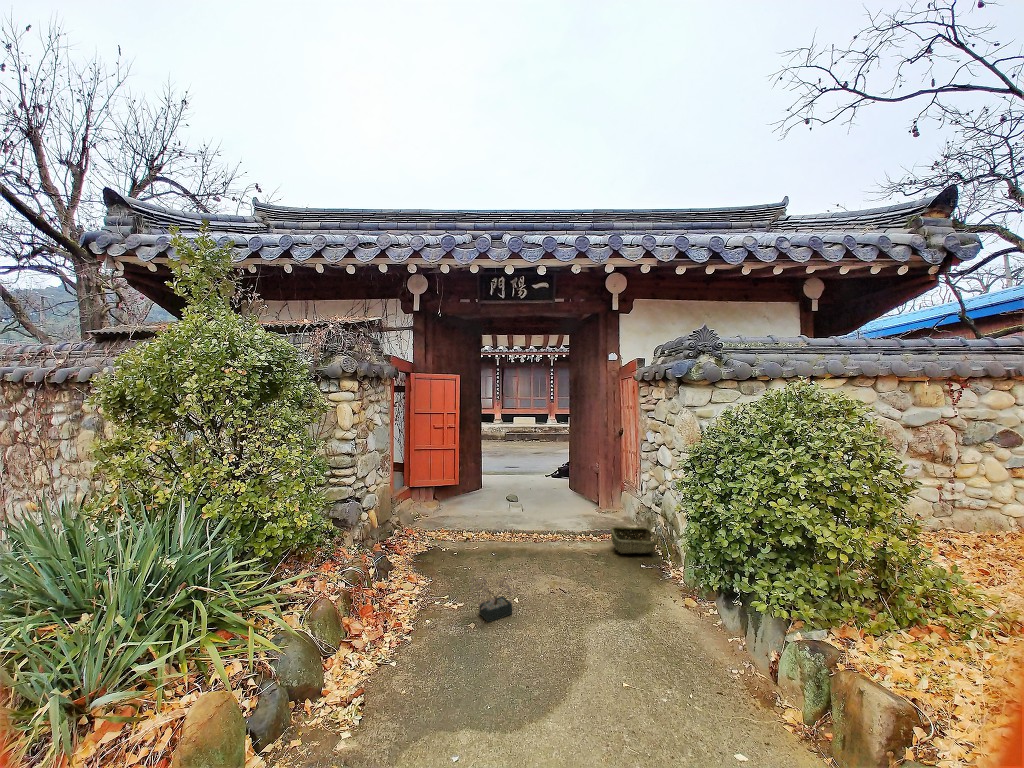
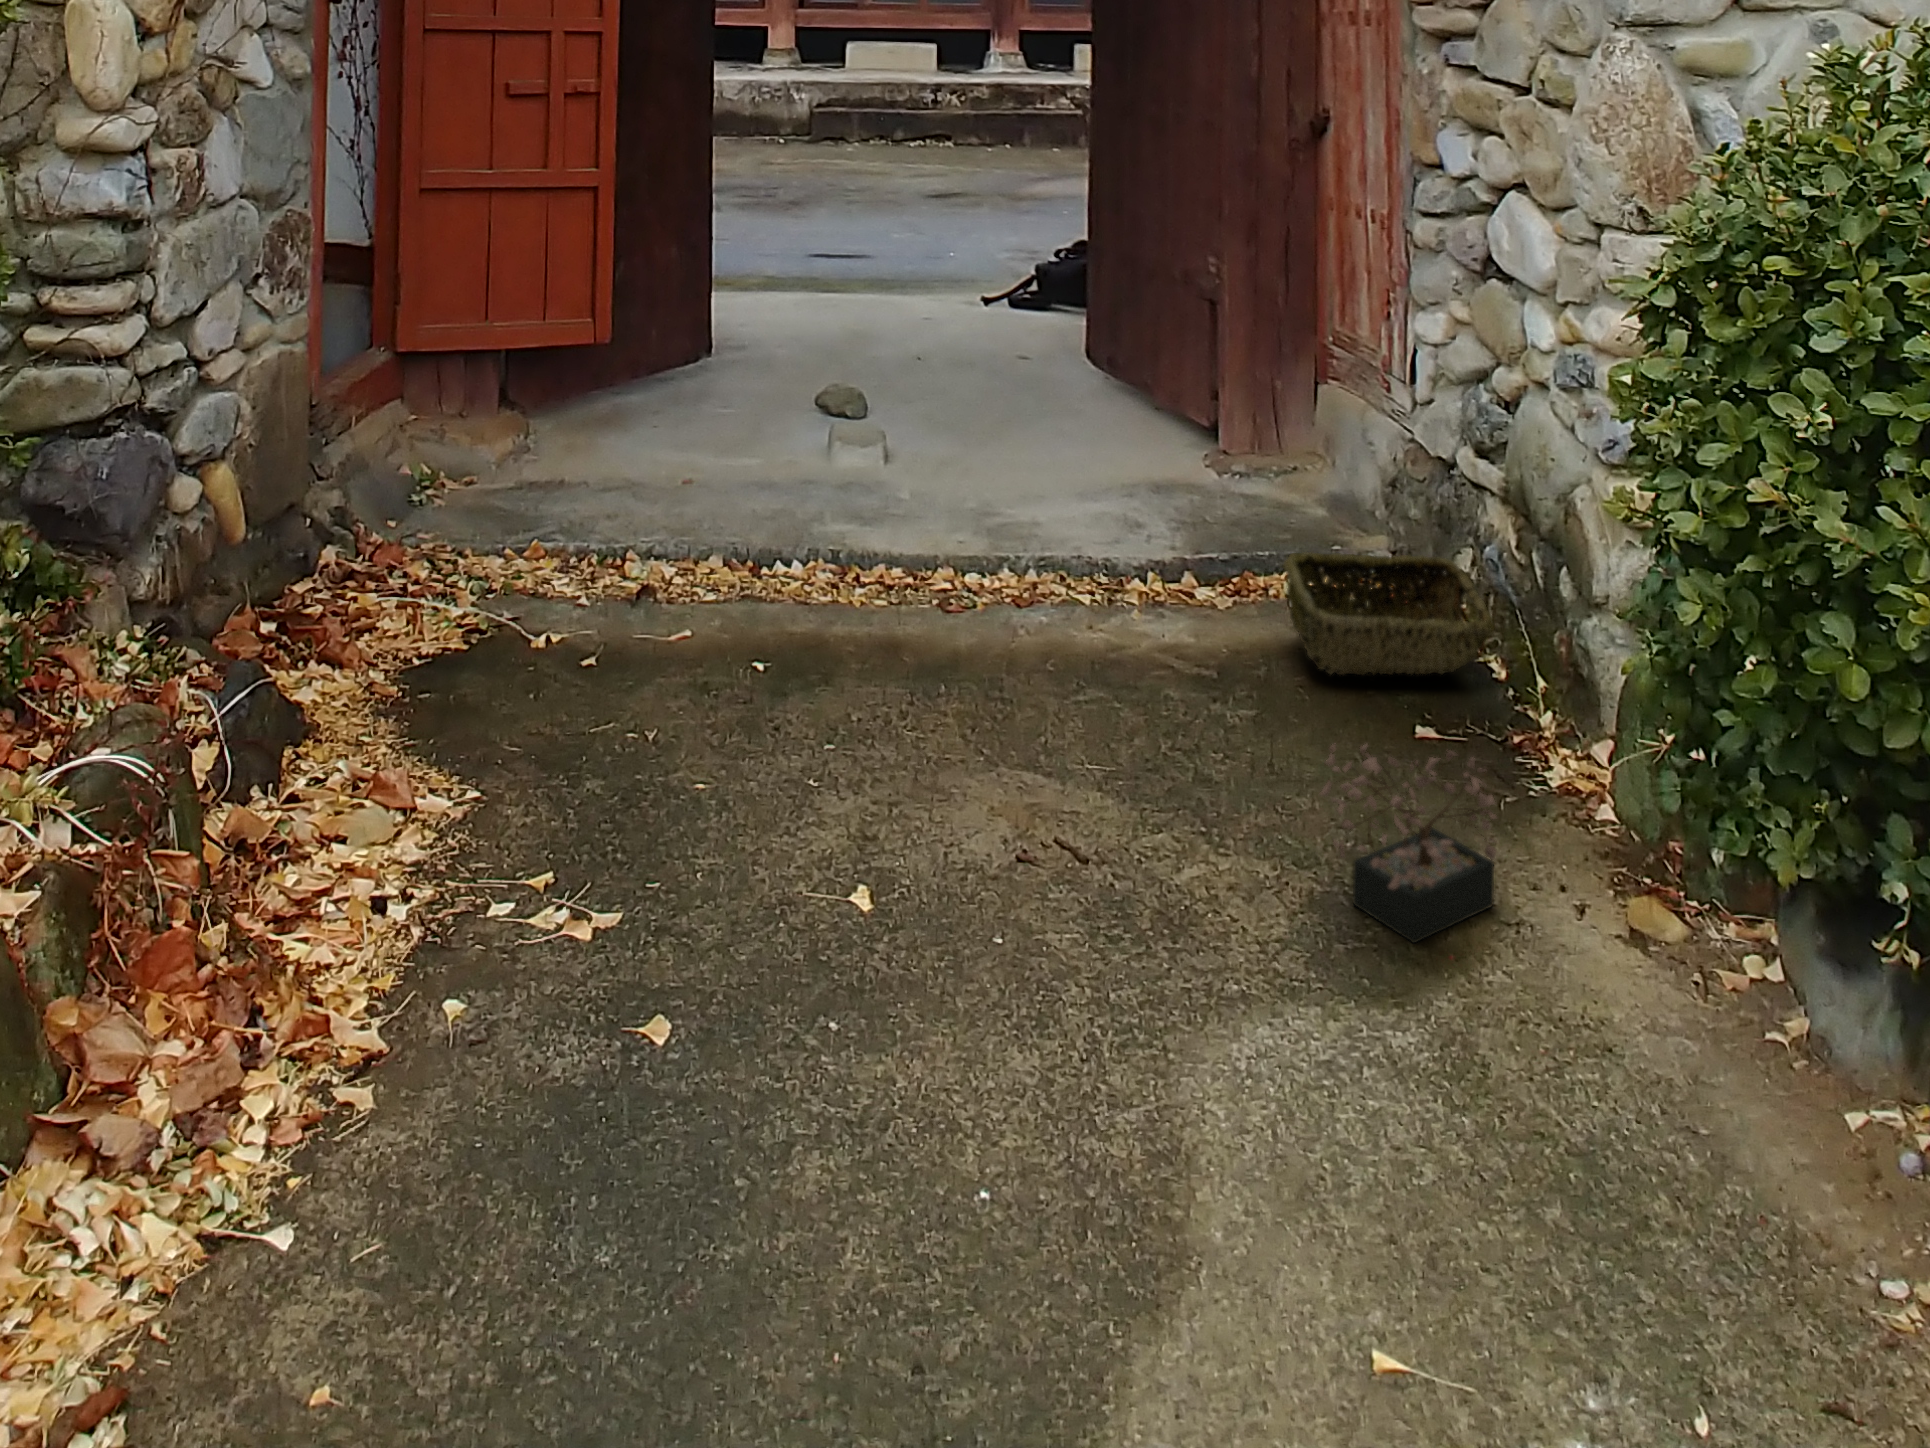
decorative plant: present [471,577,515,622] -> present [1321,745,1497,943]

